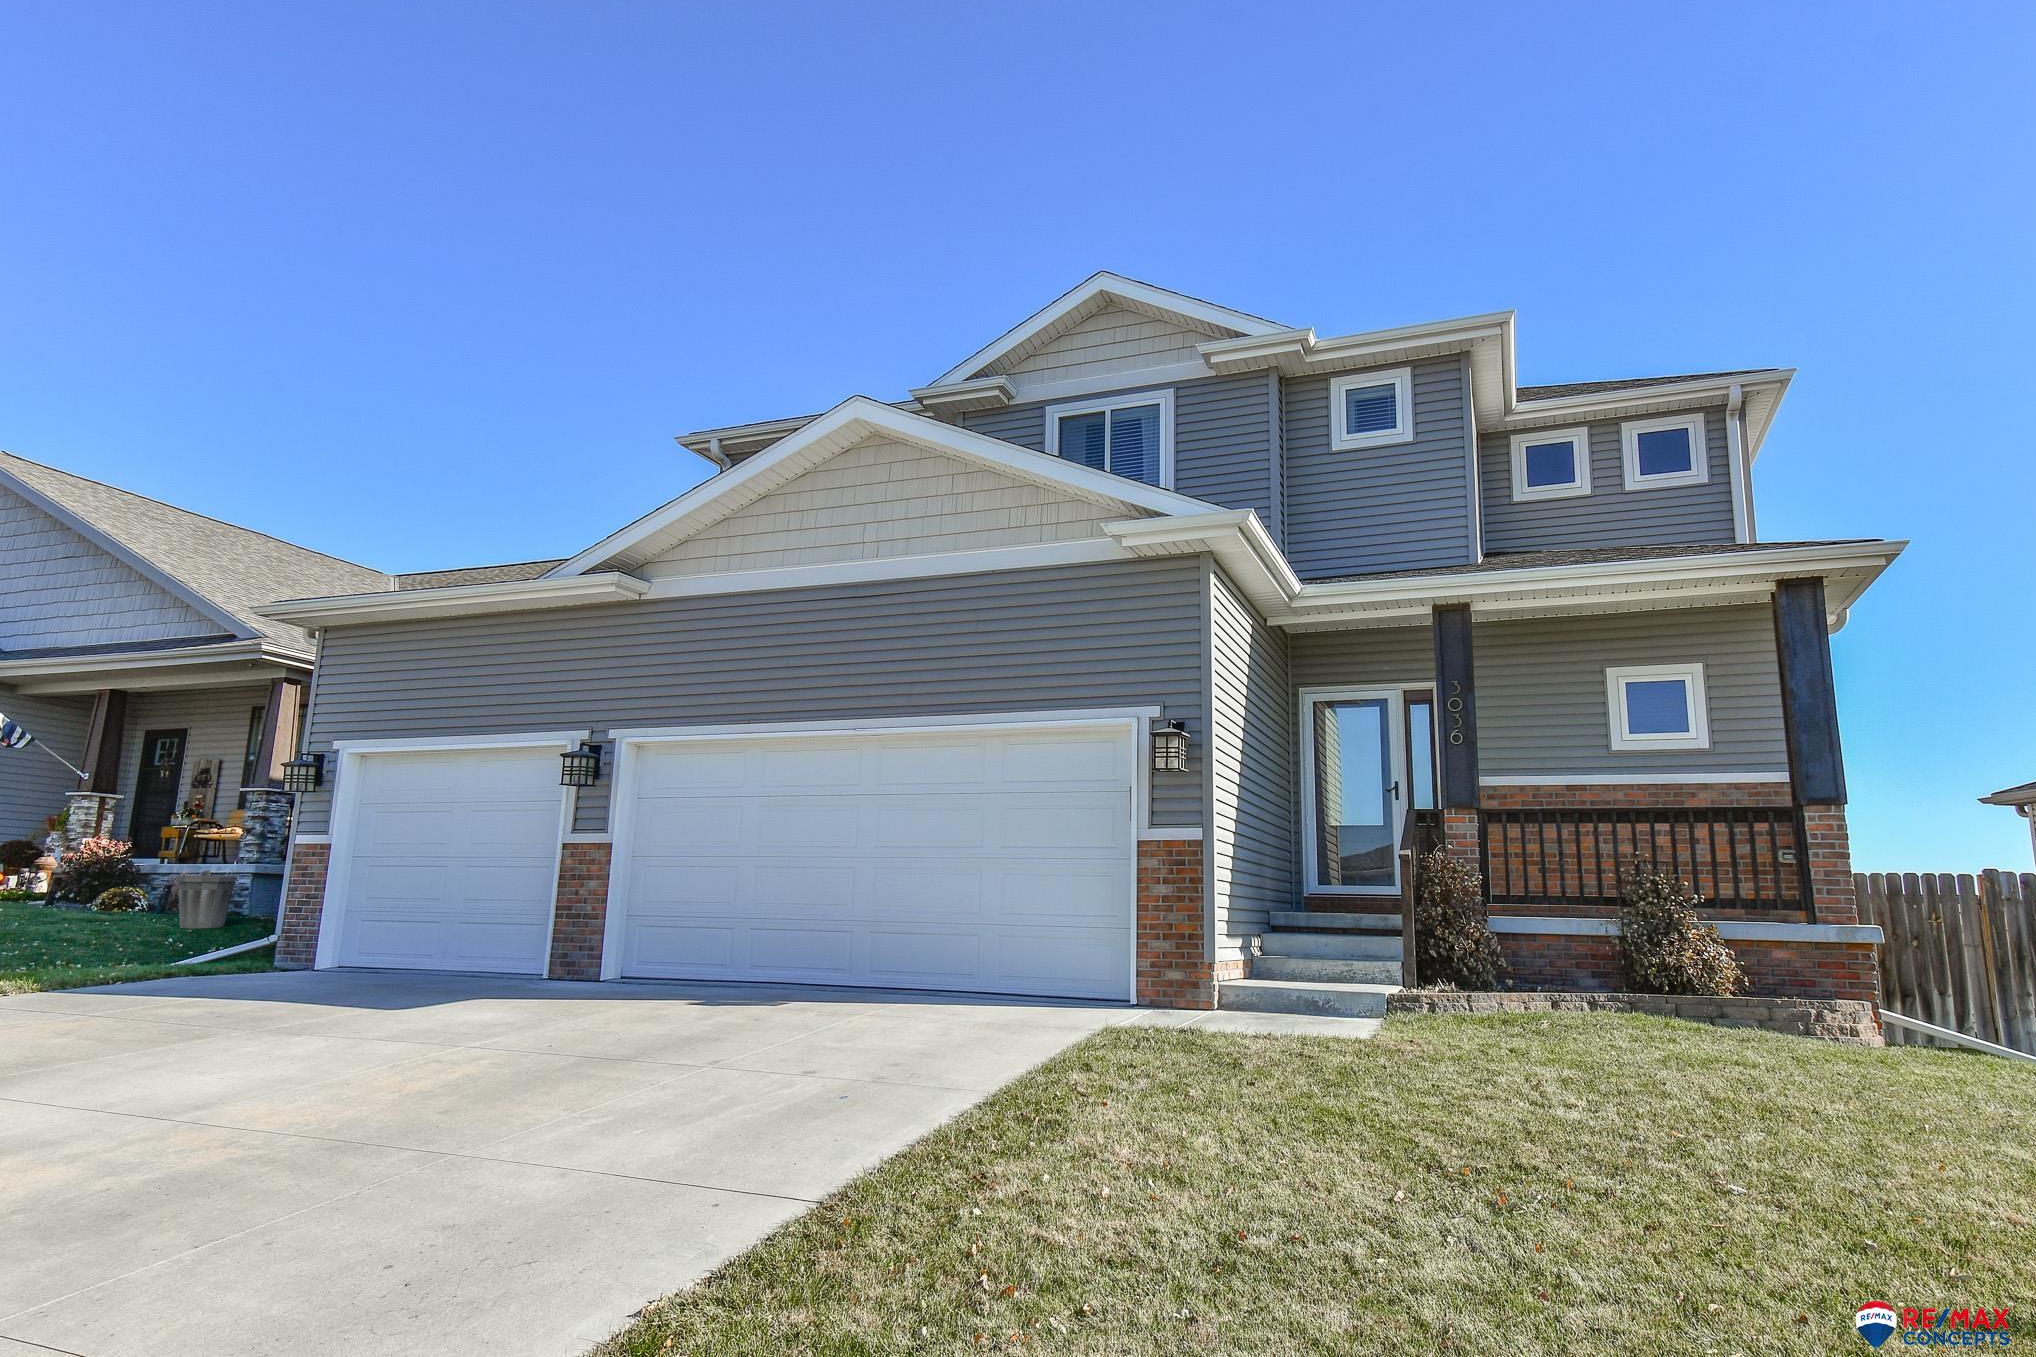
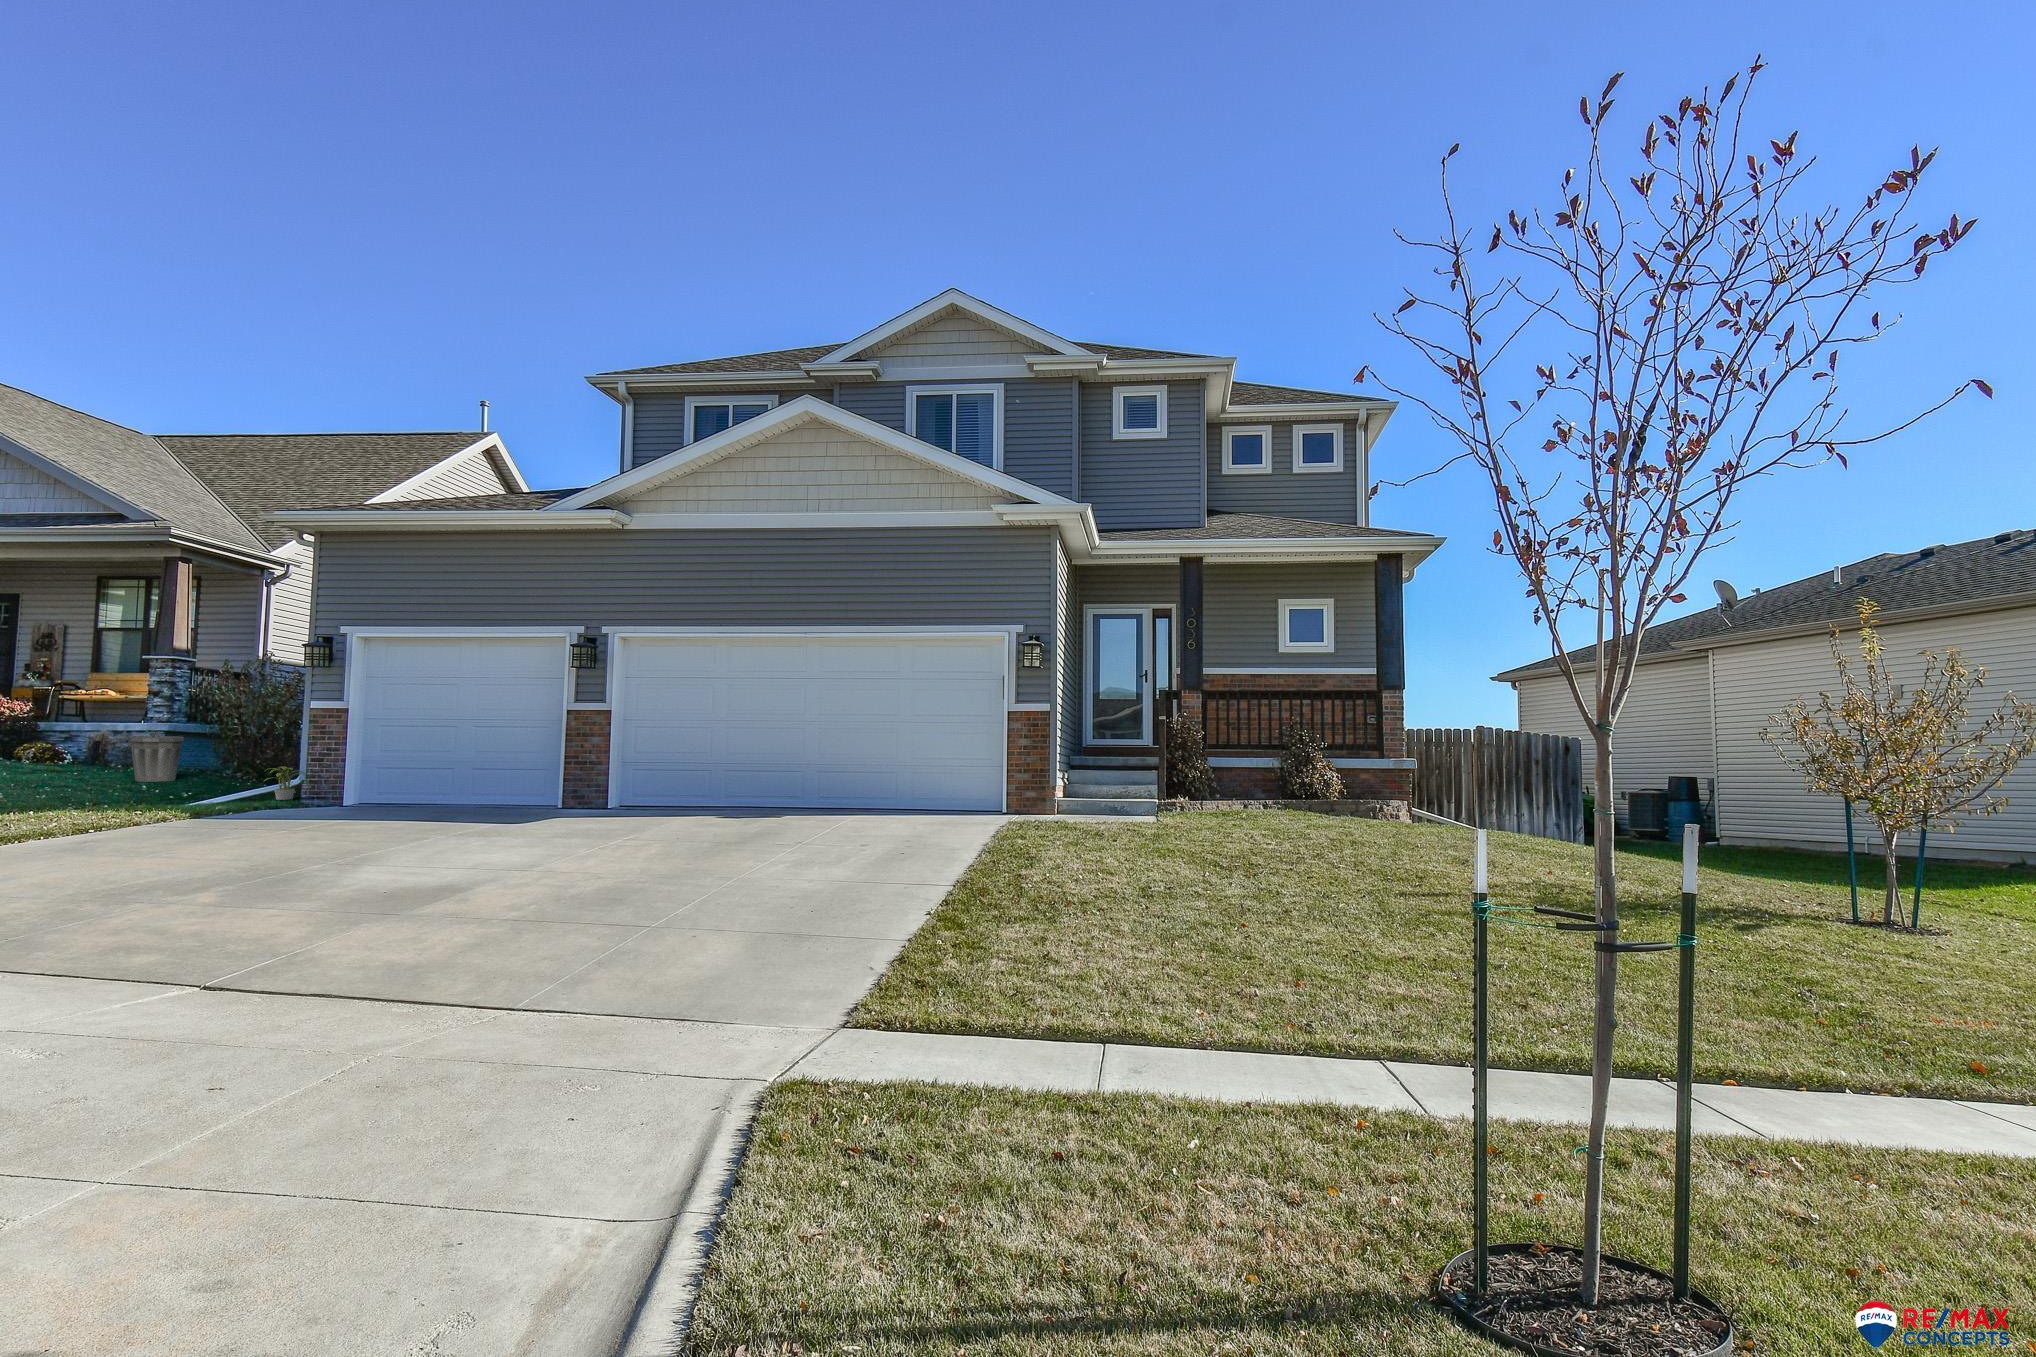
potted plant: none [223,914,282,956] -> present [265,767,305,800]

